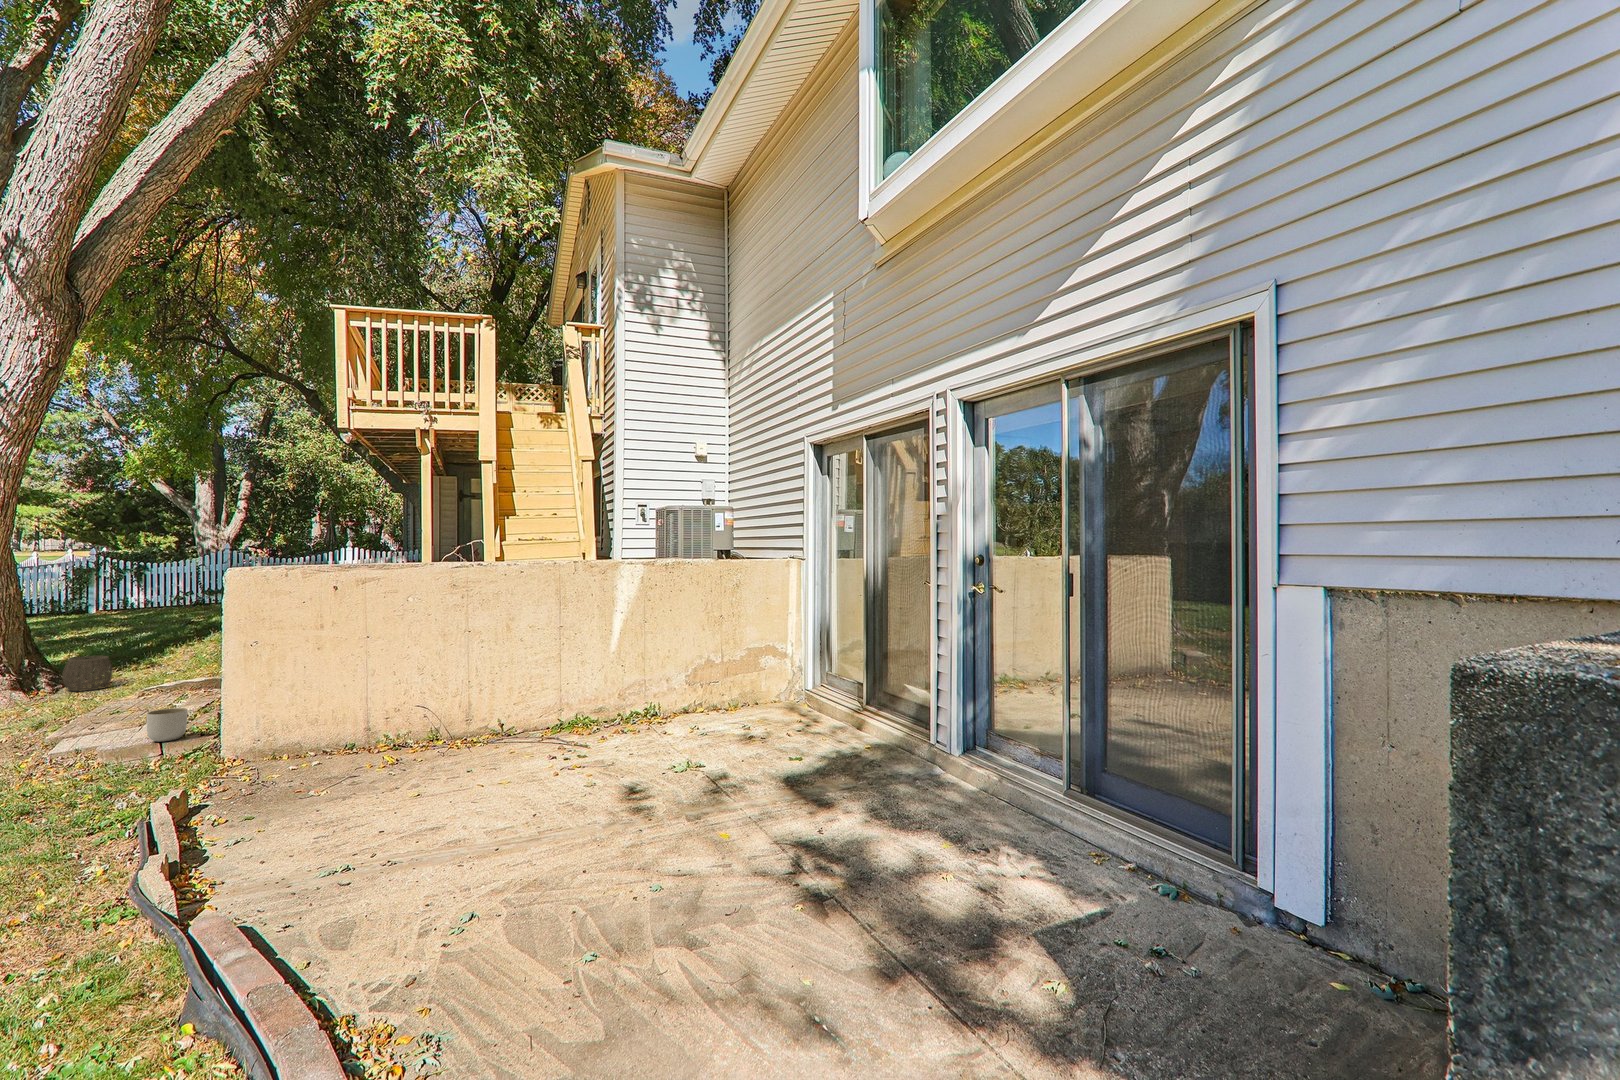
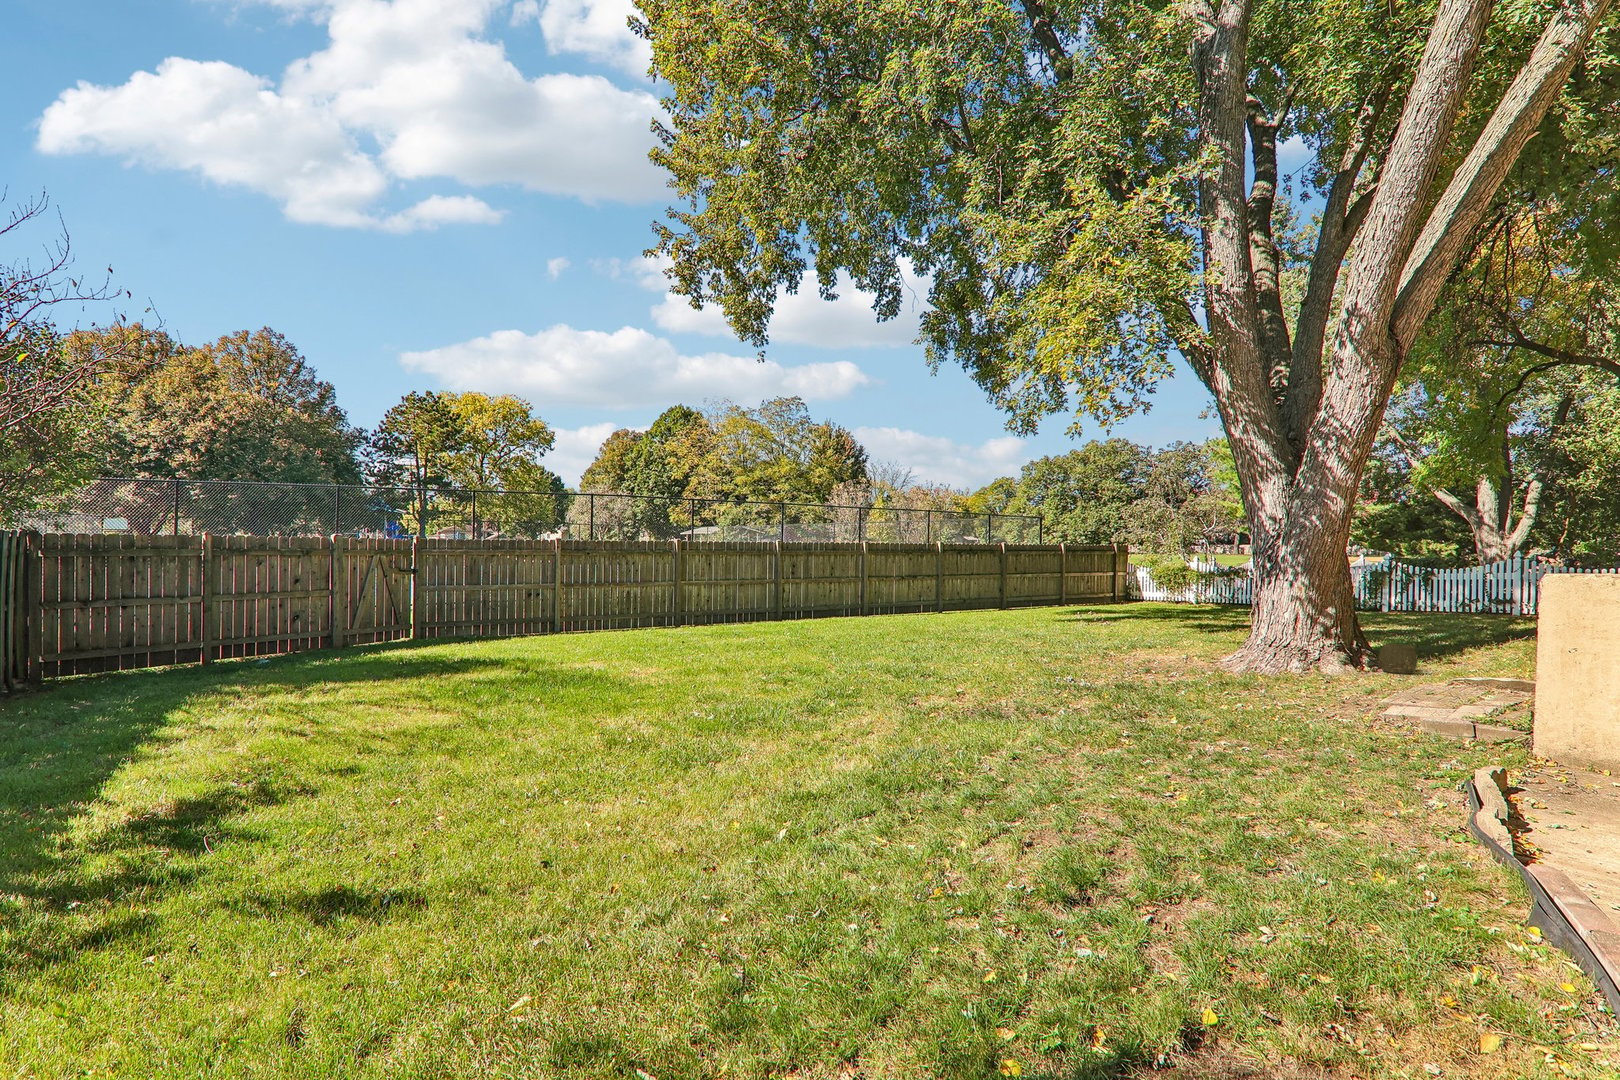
planter: present [147,708,187,742] -> none [1460,697,1497,727]

